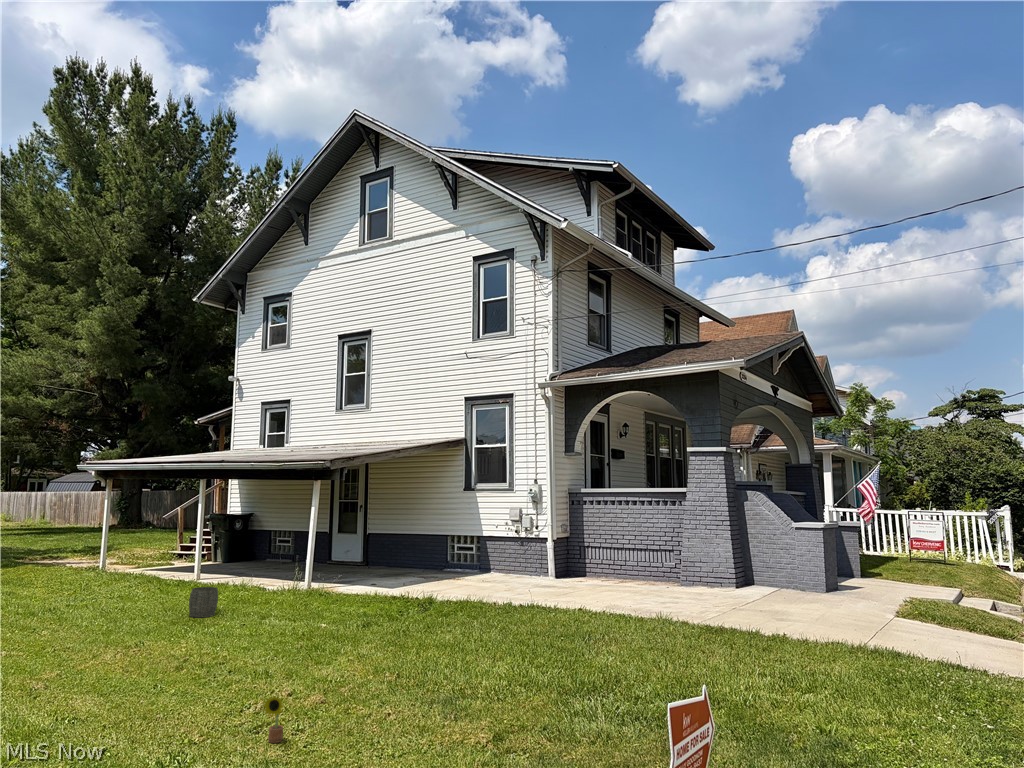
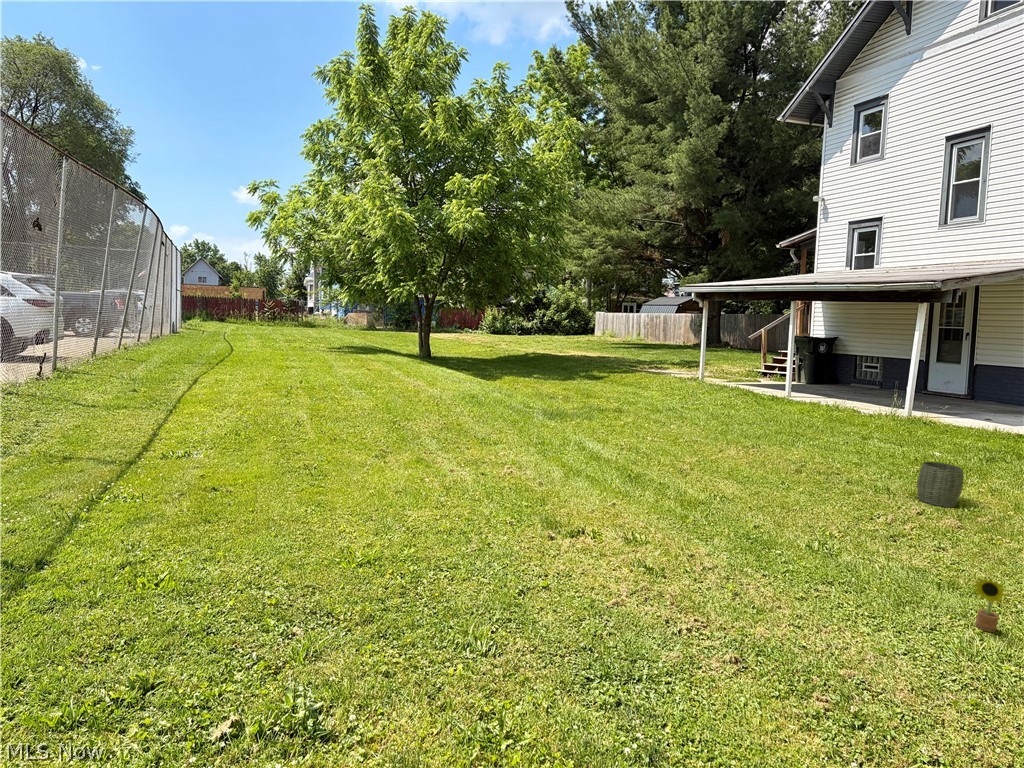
woven basket: present [189,587,218,618] -> present [917,462,964,507]

